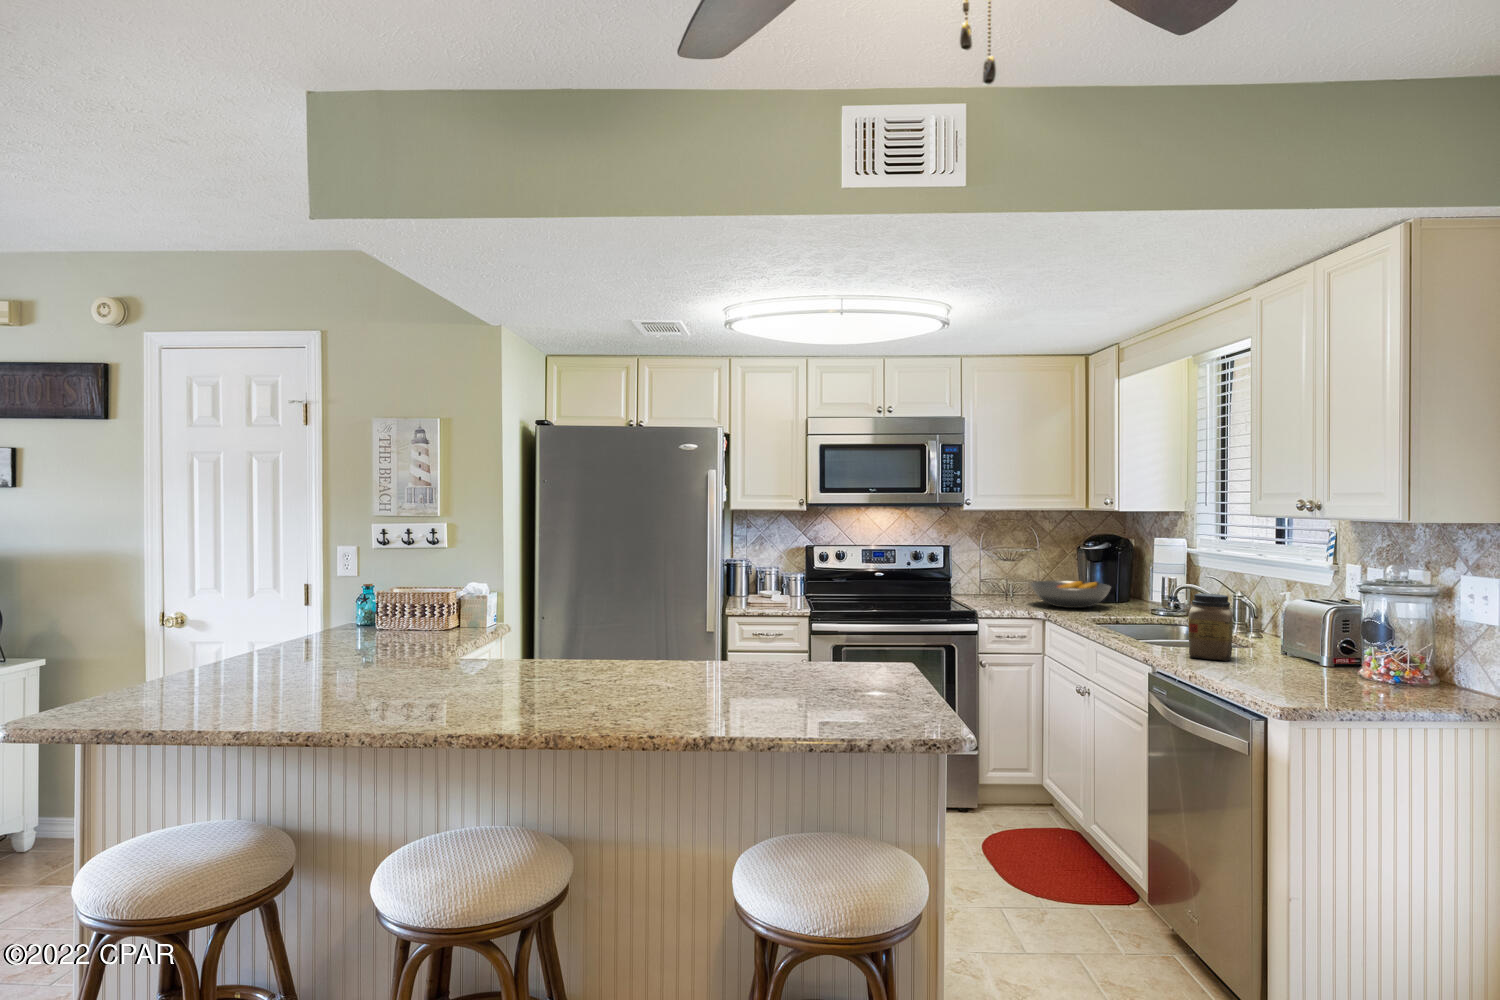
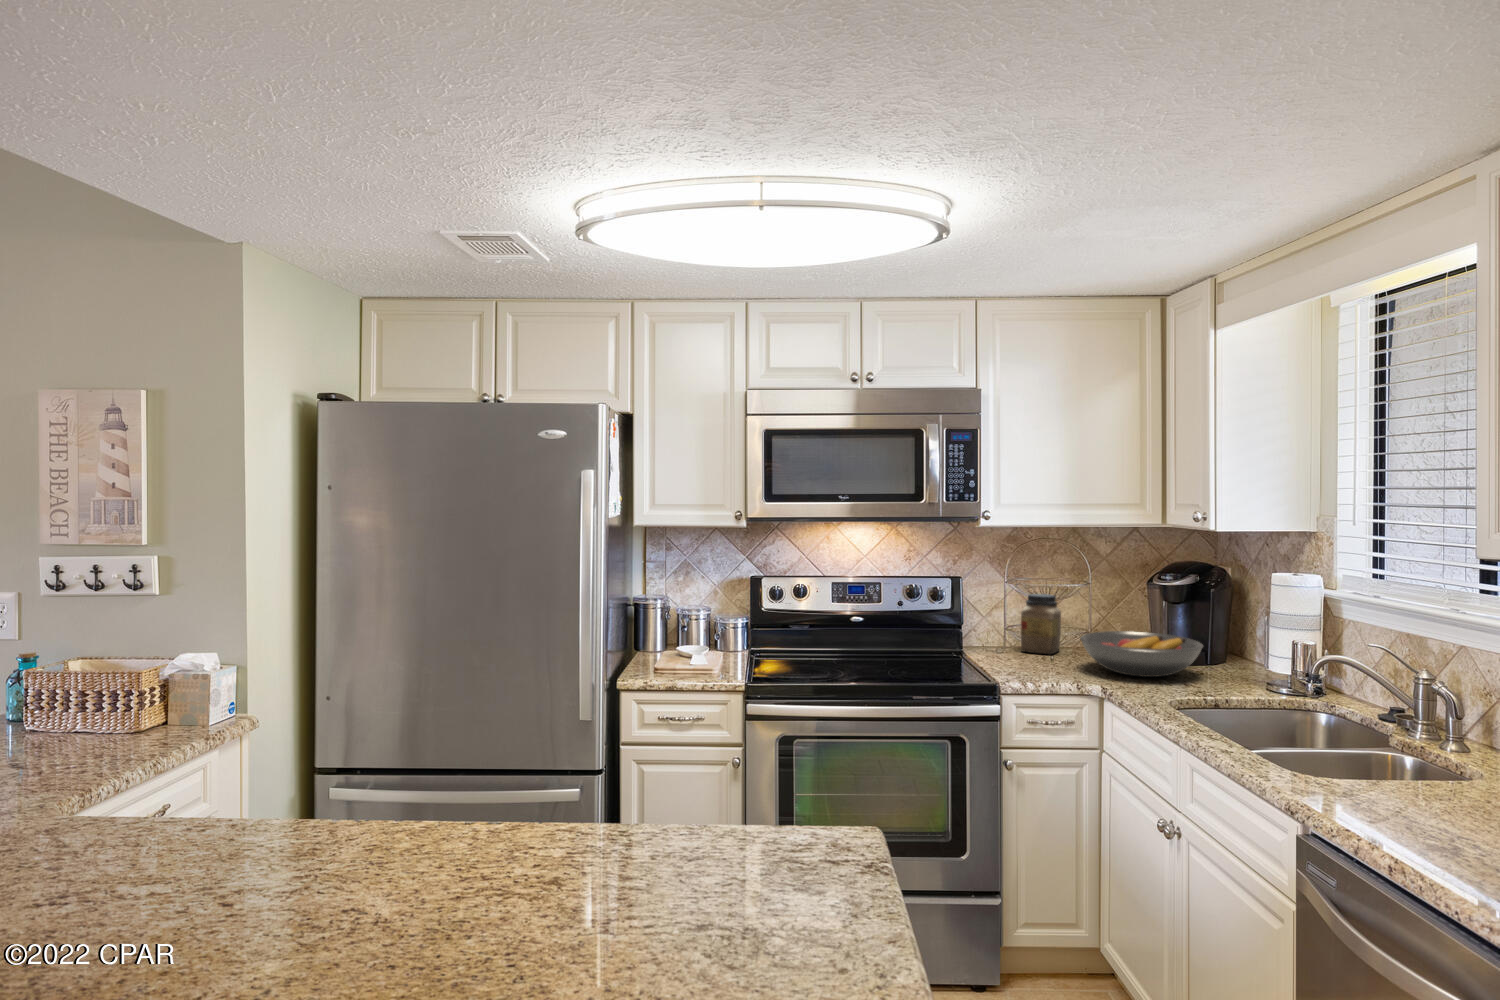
jar: present [1188,593,1233,661] -> present [1021,594,1061,654]

